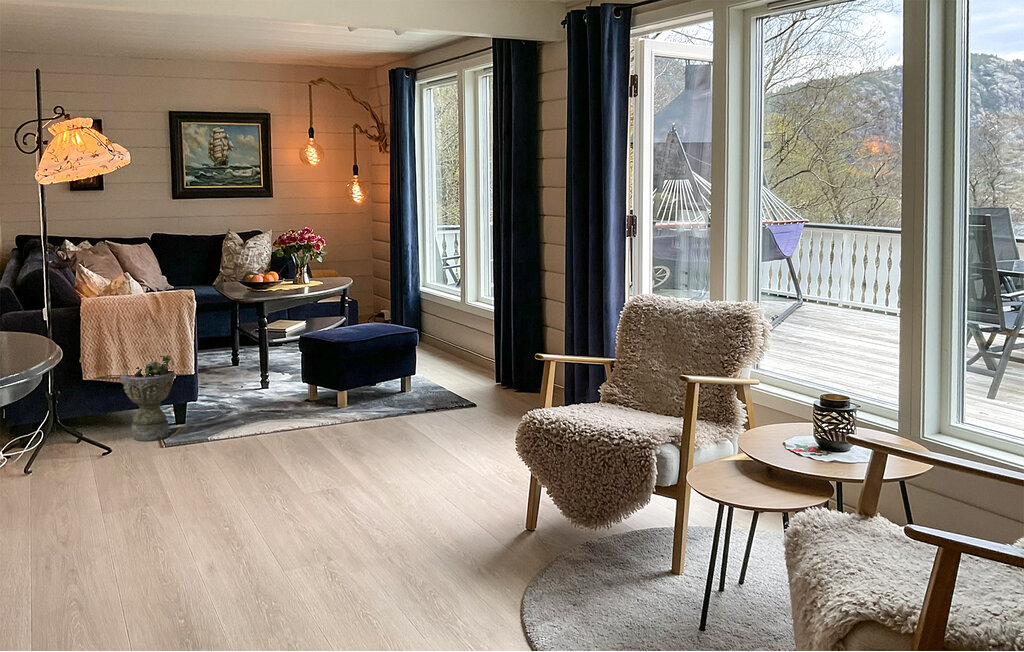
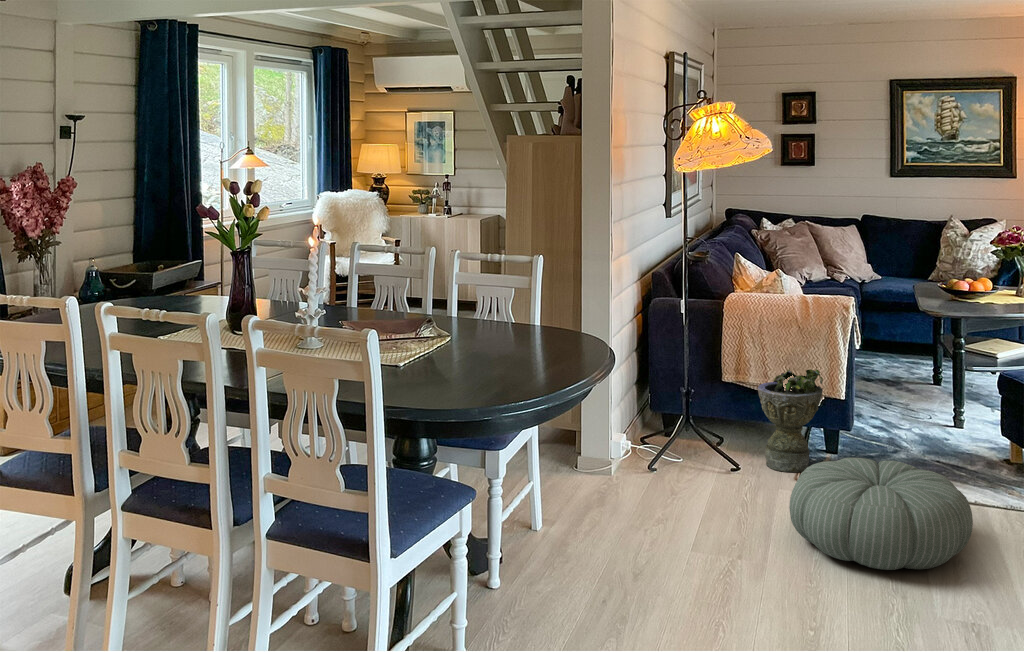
pouf: none [174,411,300,484] -> present [789,458,973,570]

